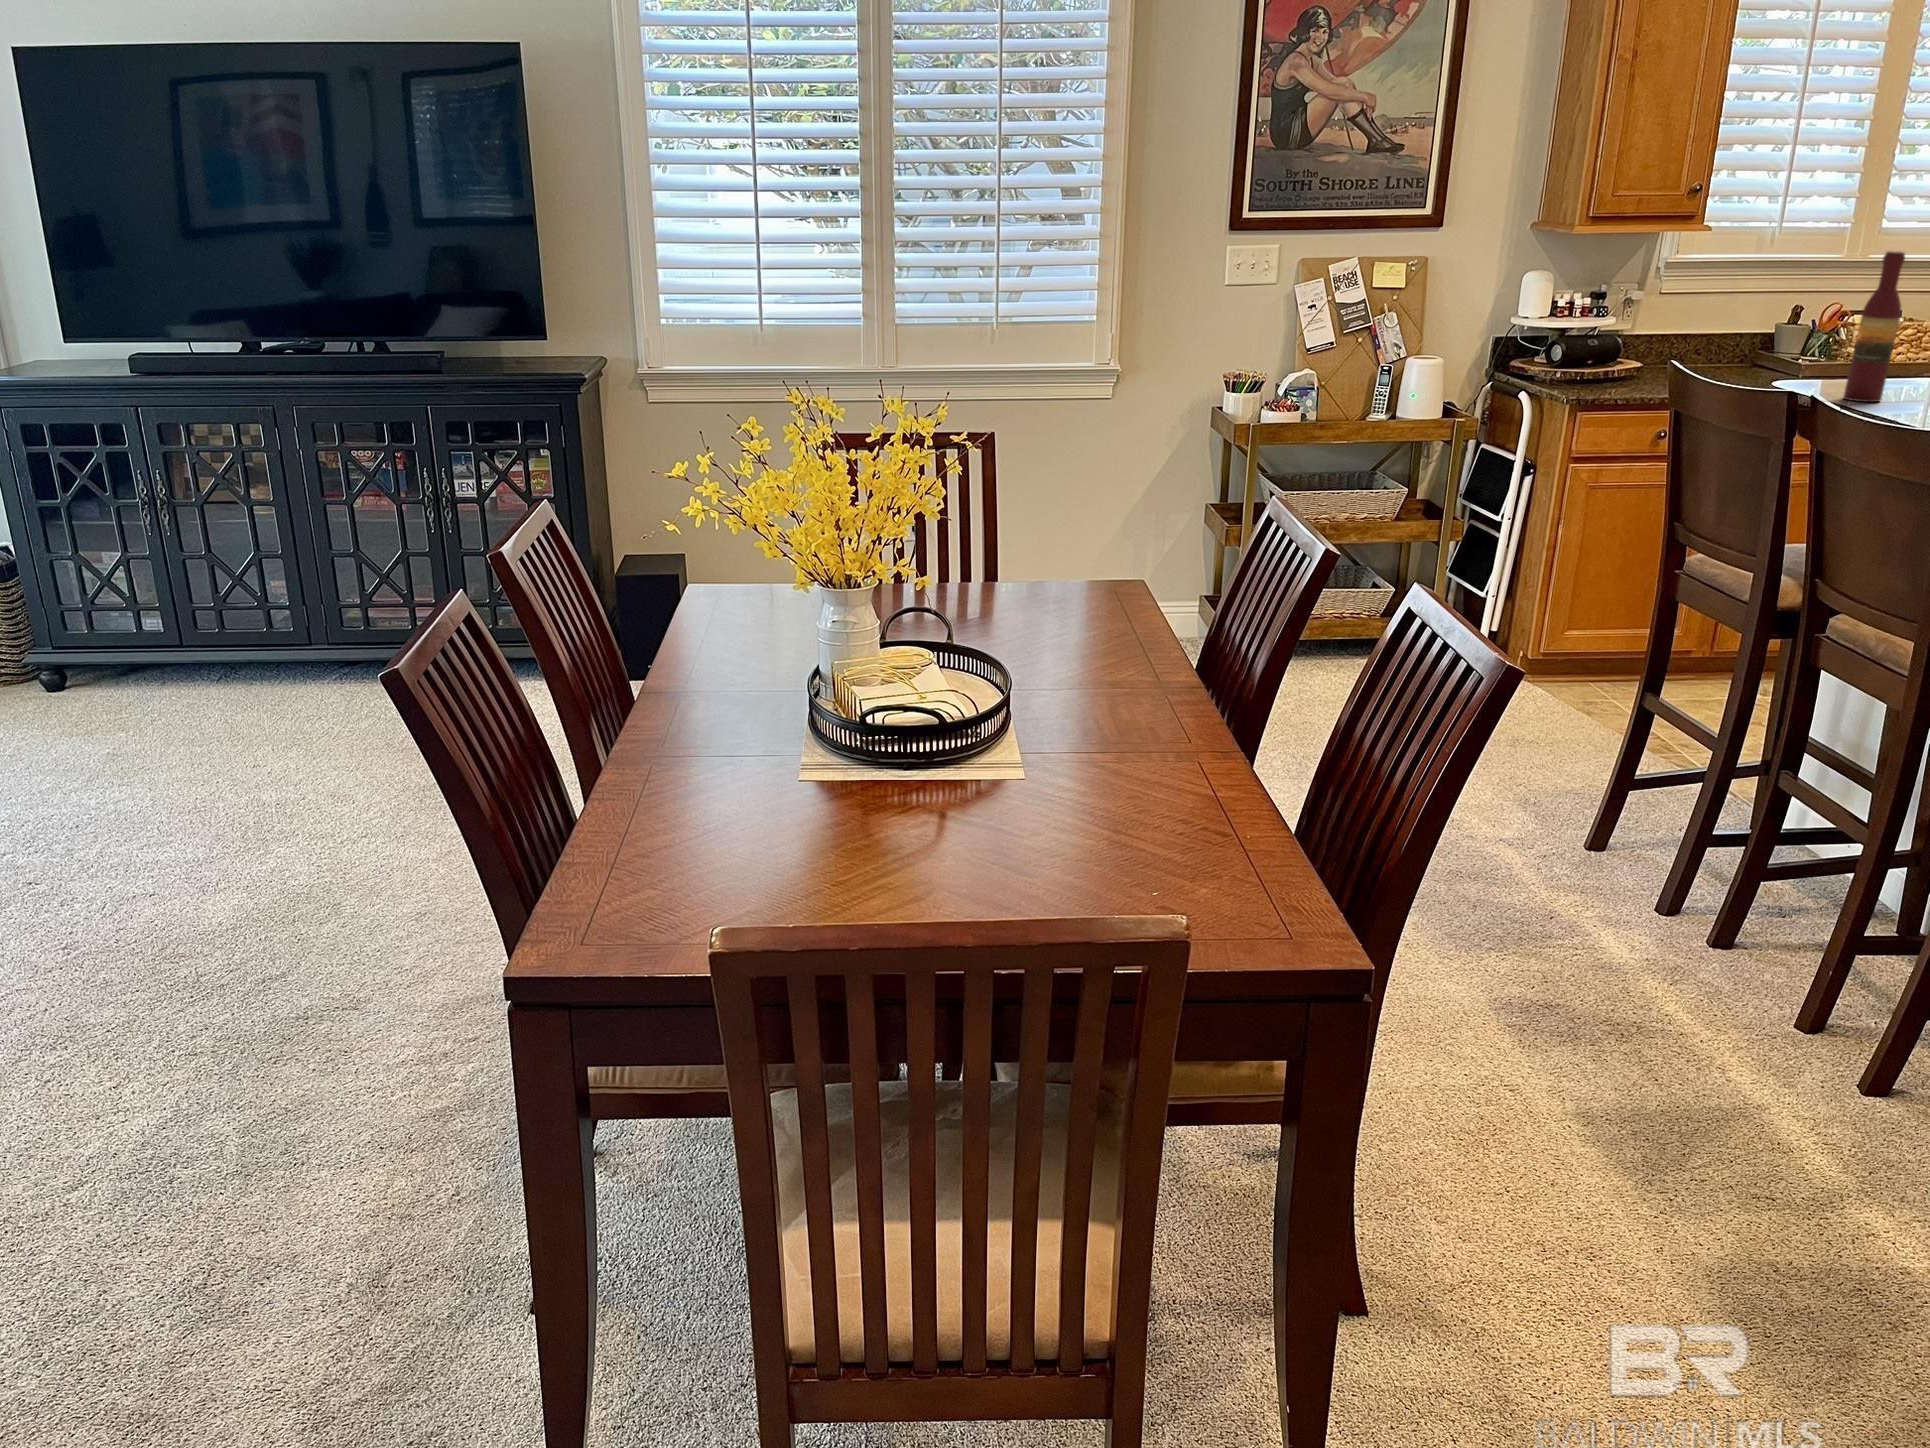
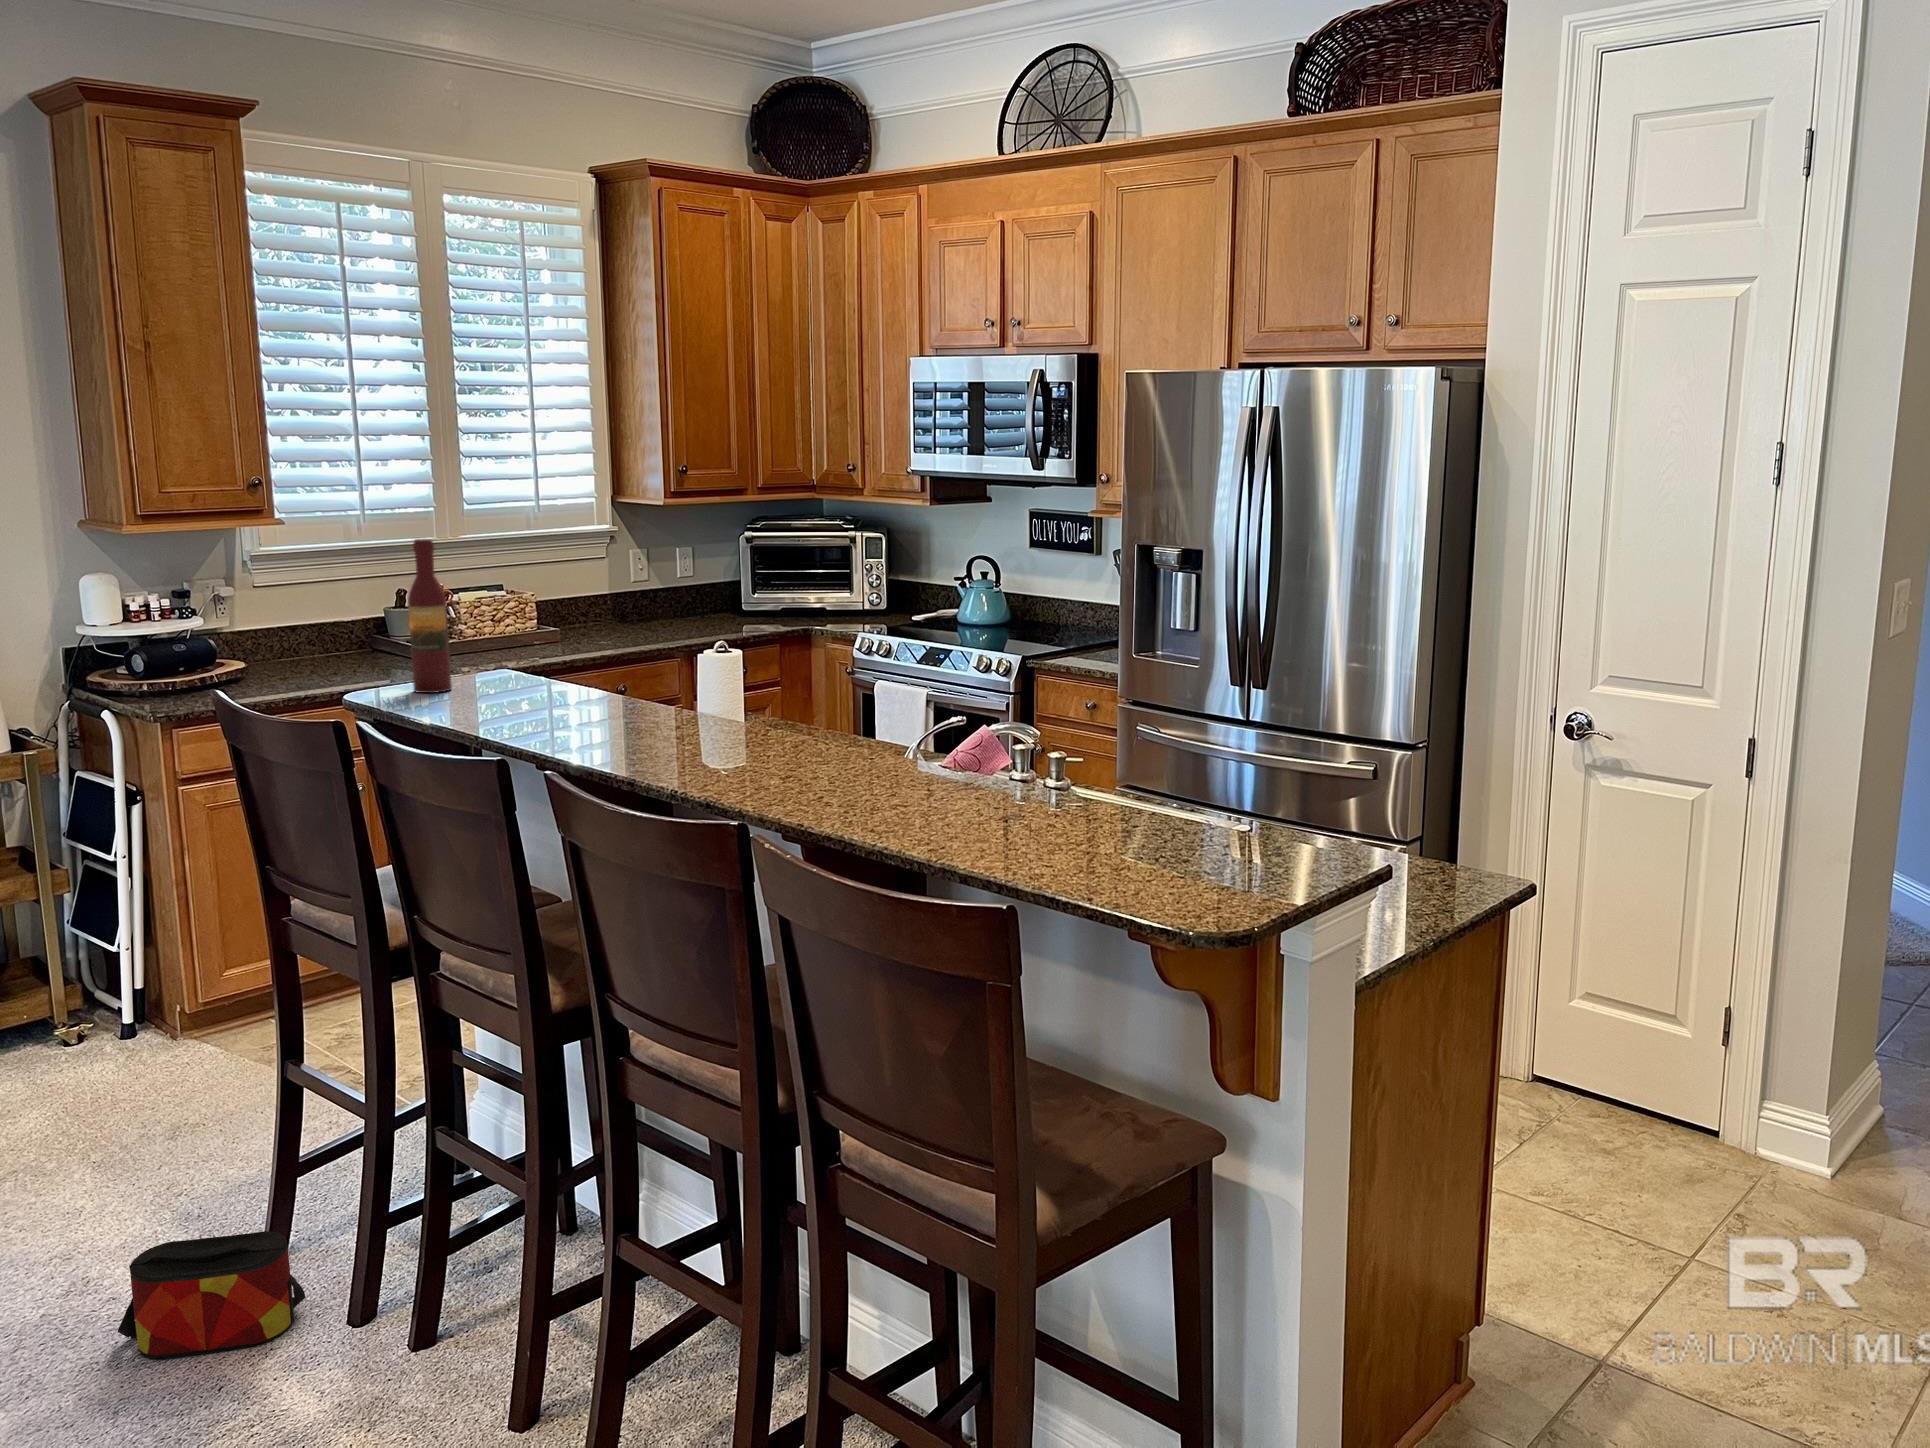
bag: none [1487,805,1626,902] -> present [118,1231,305,1359]

